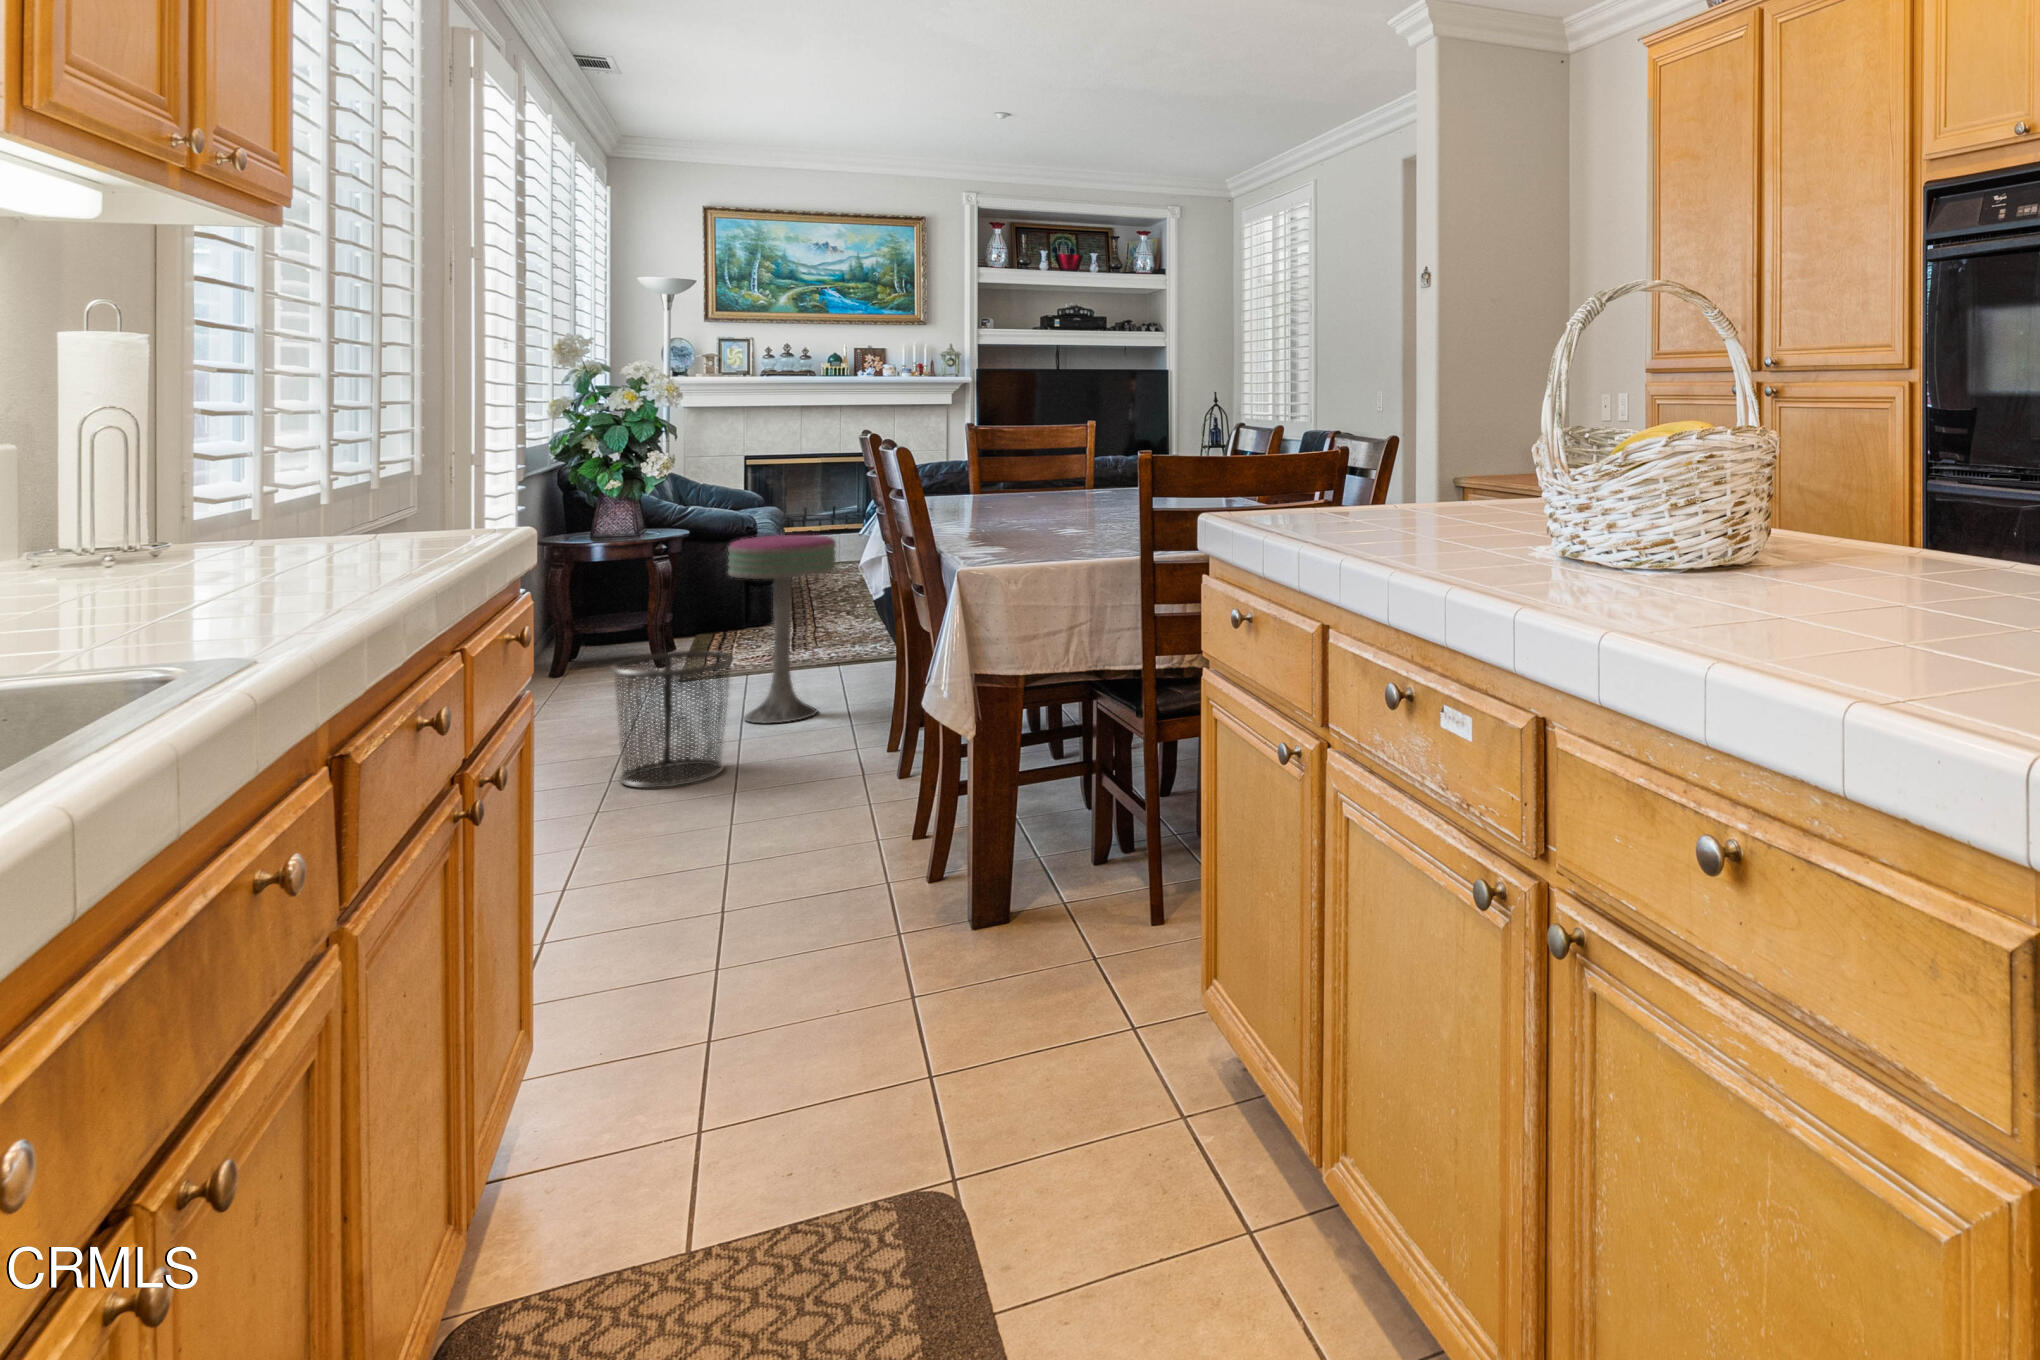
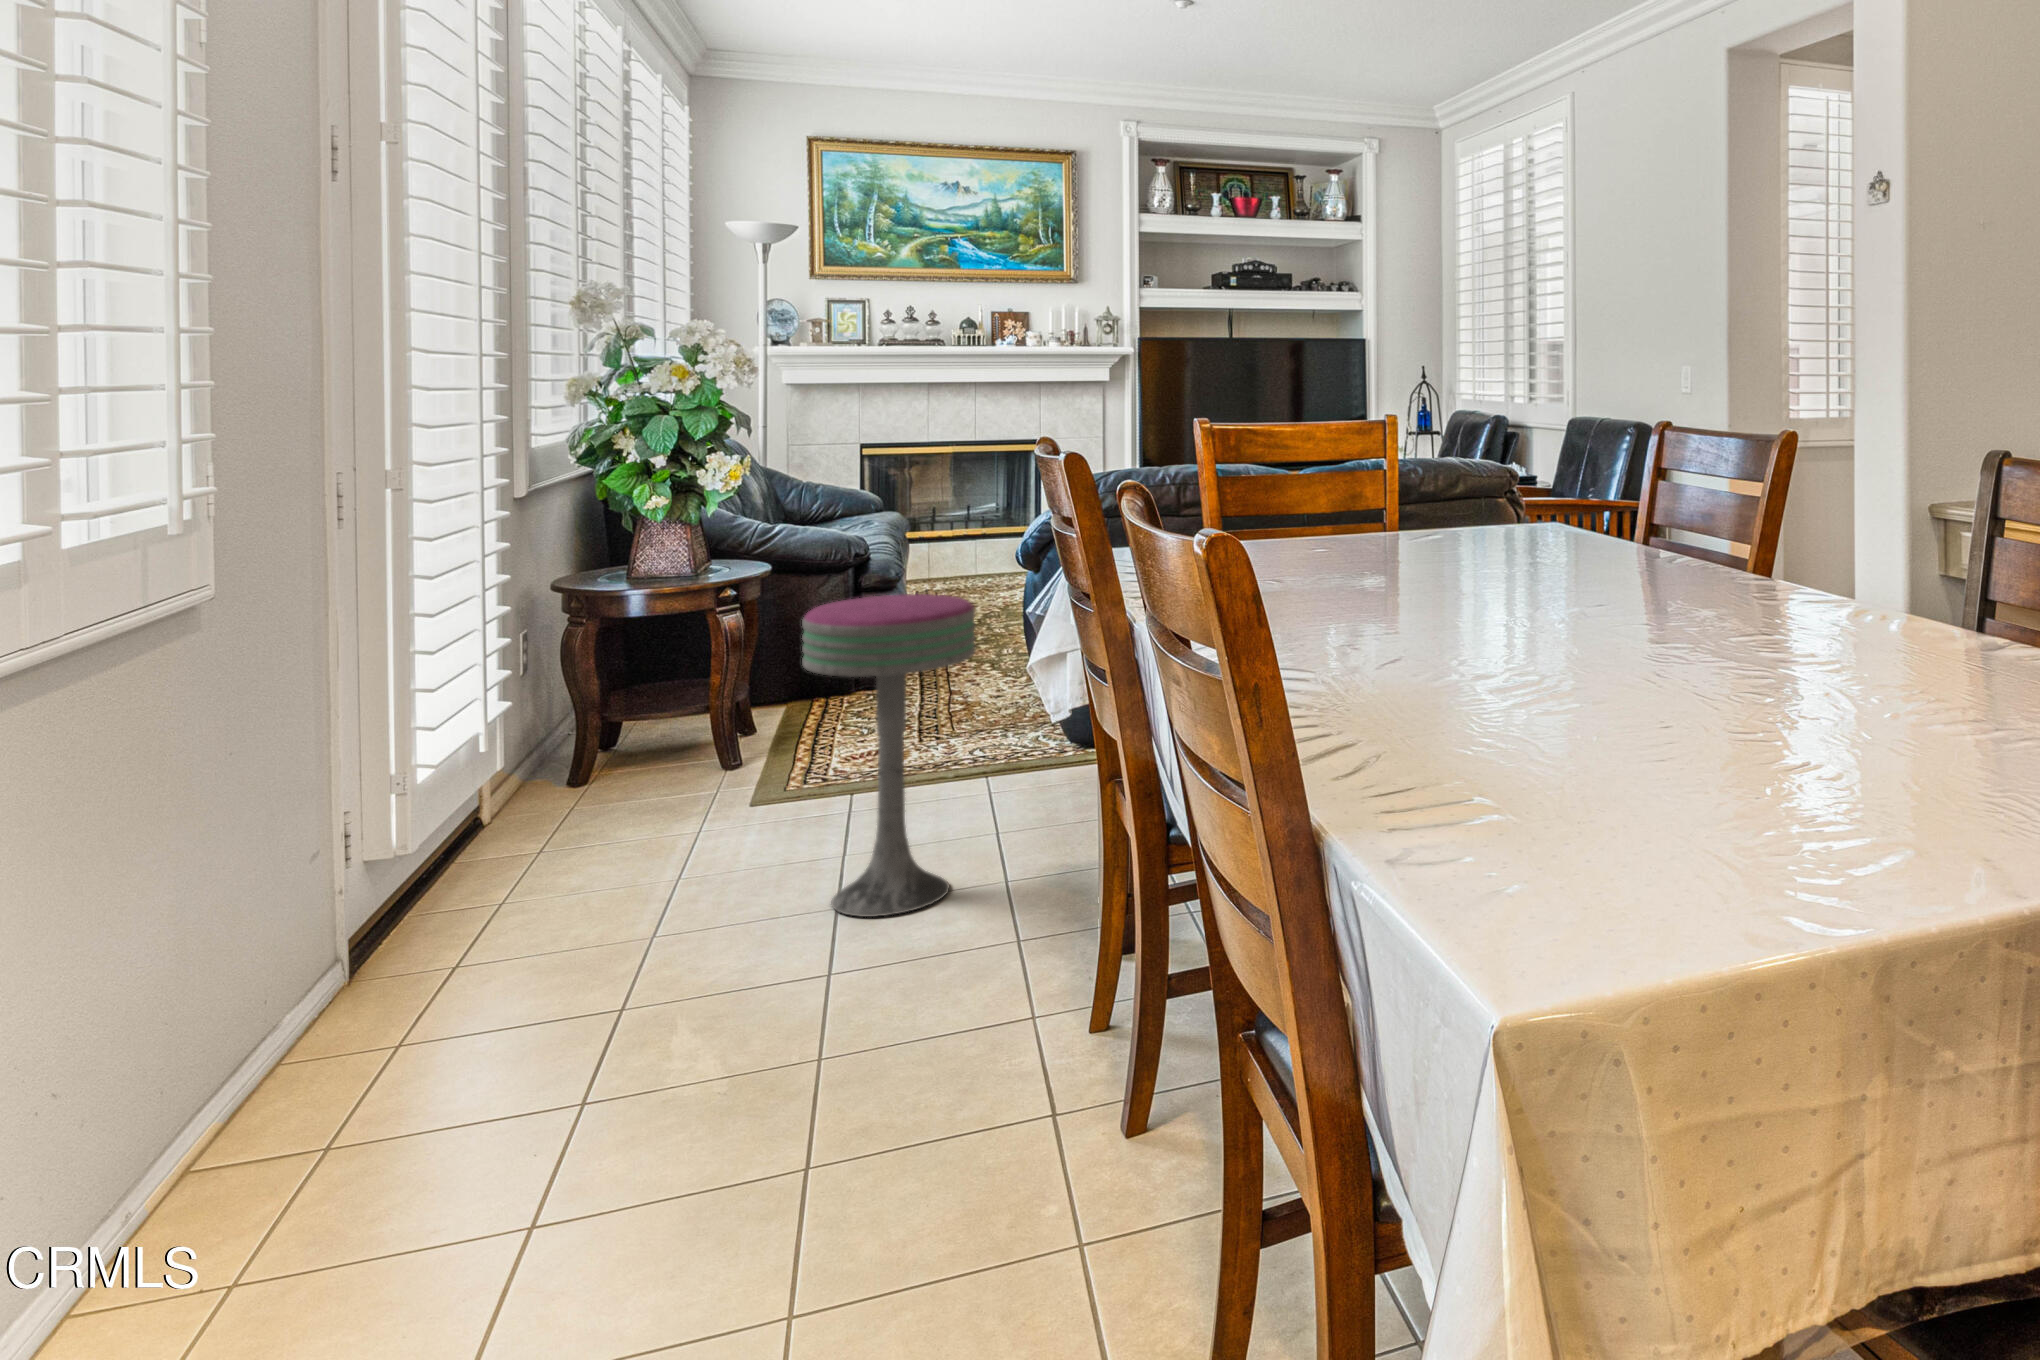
trash can: present [612,651,734,788] -> none [573,826,800,1110]

